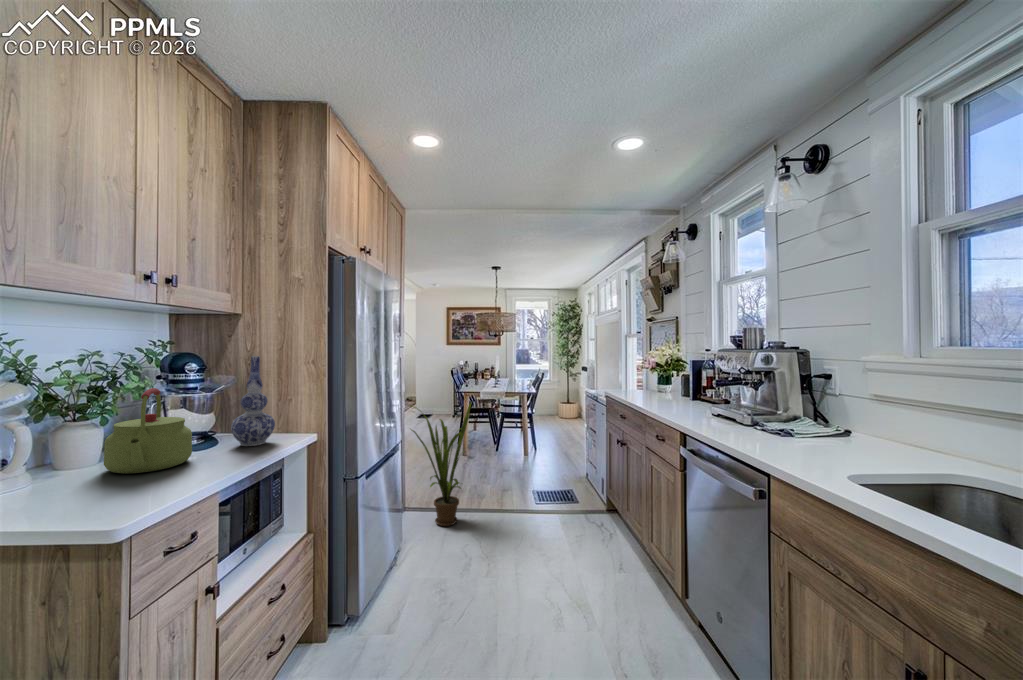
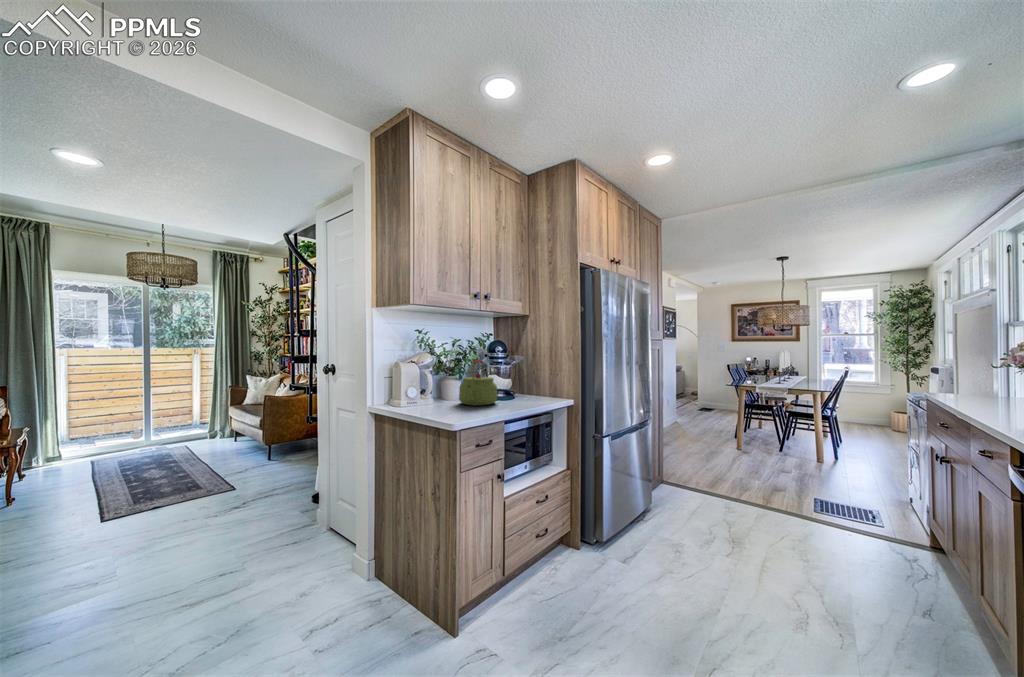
vase: present [231,356,275,446] -> none [519,342,544,401]
house plant: present [412,402,472,526] -> none [659,390,729,508]

